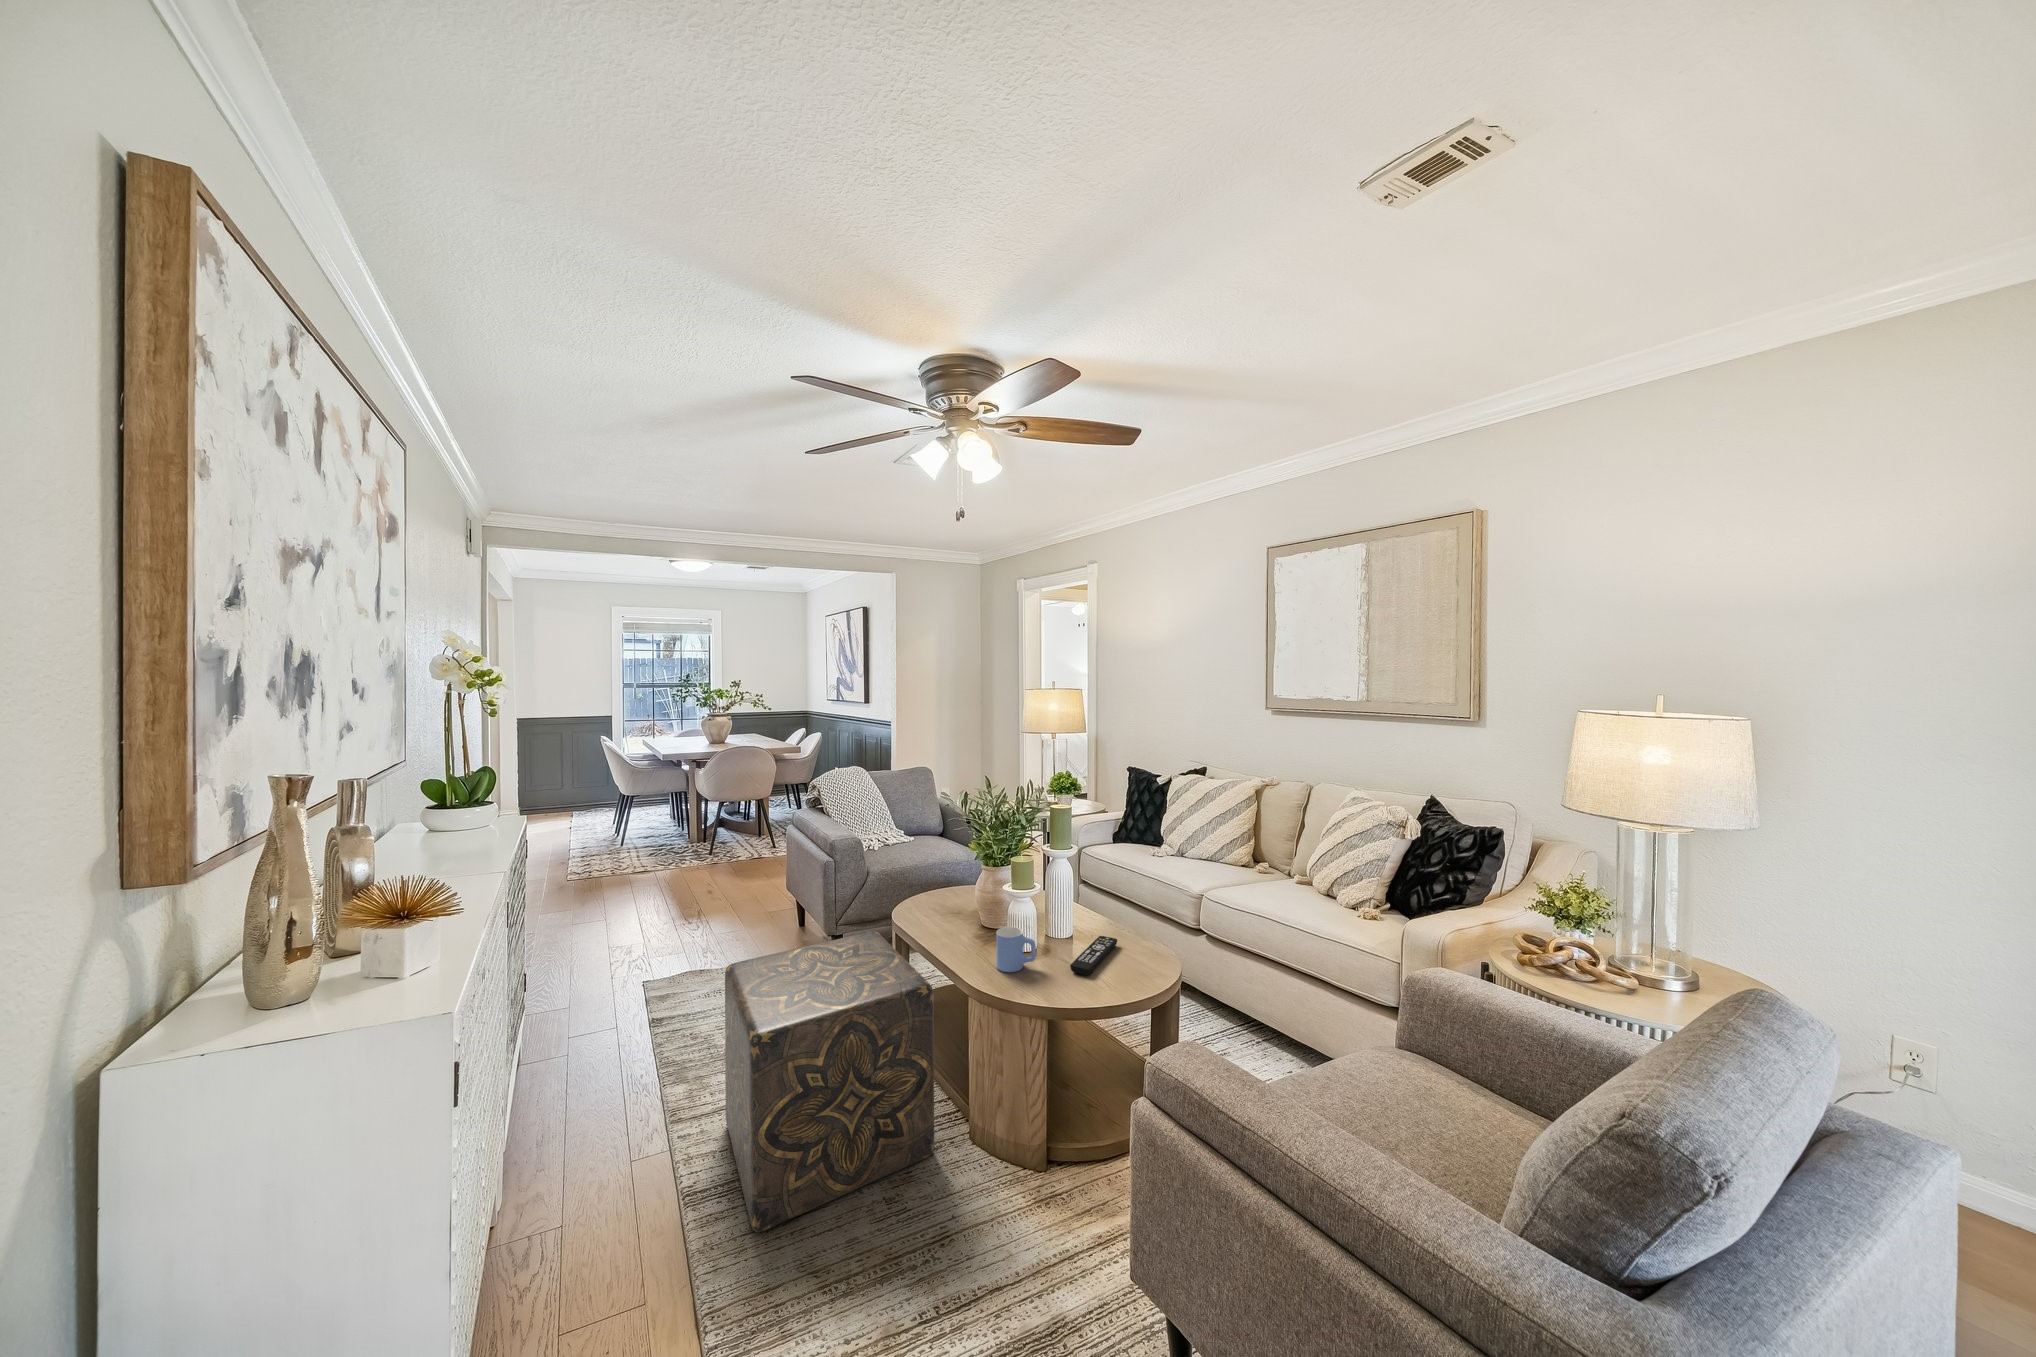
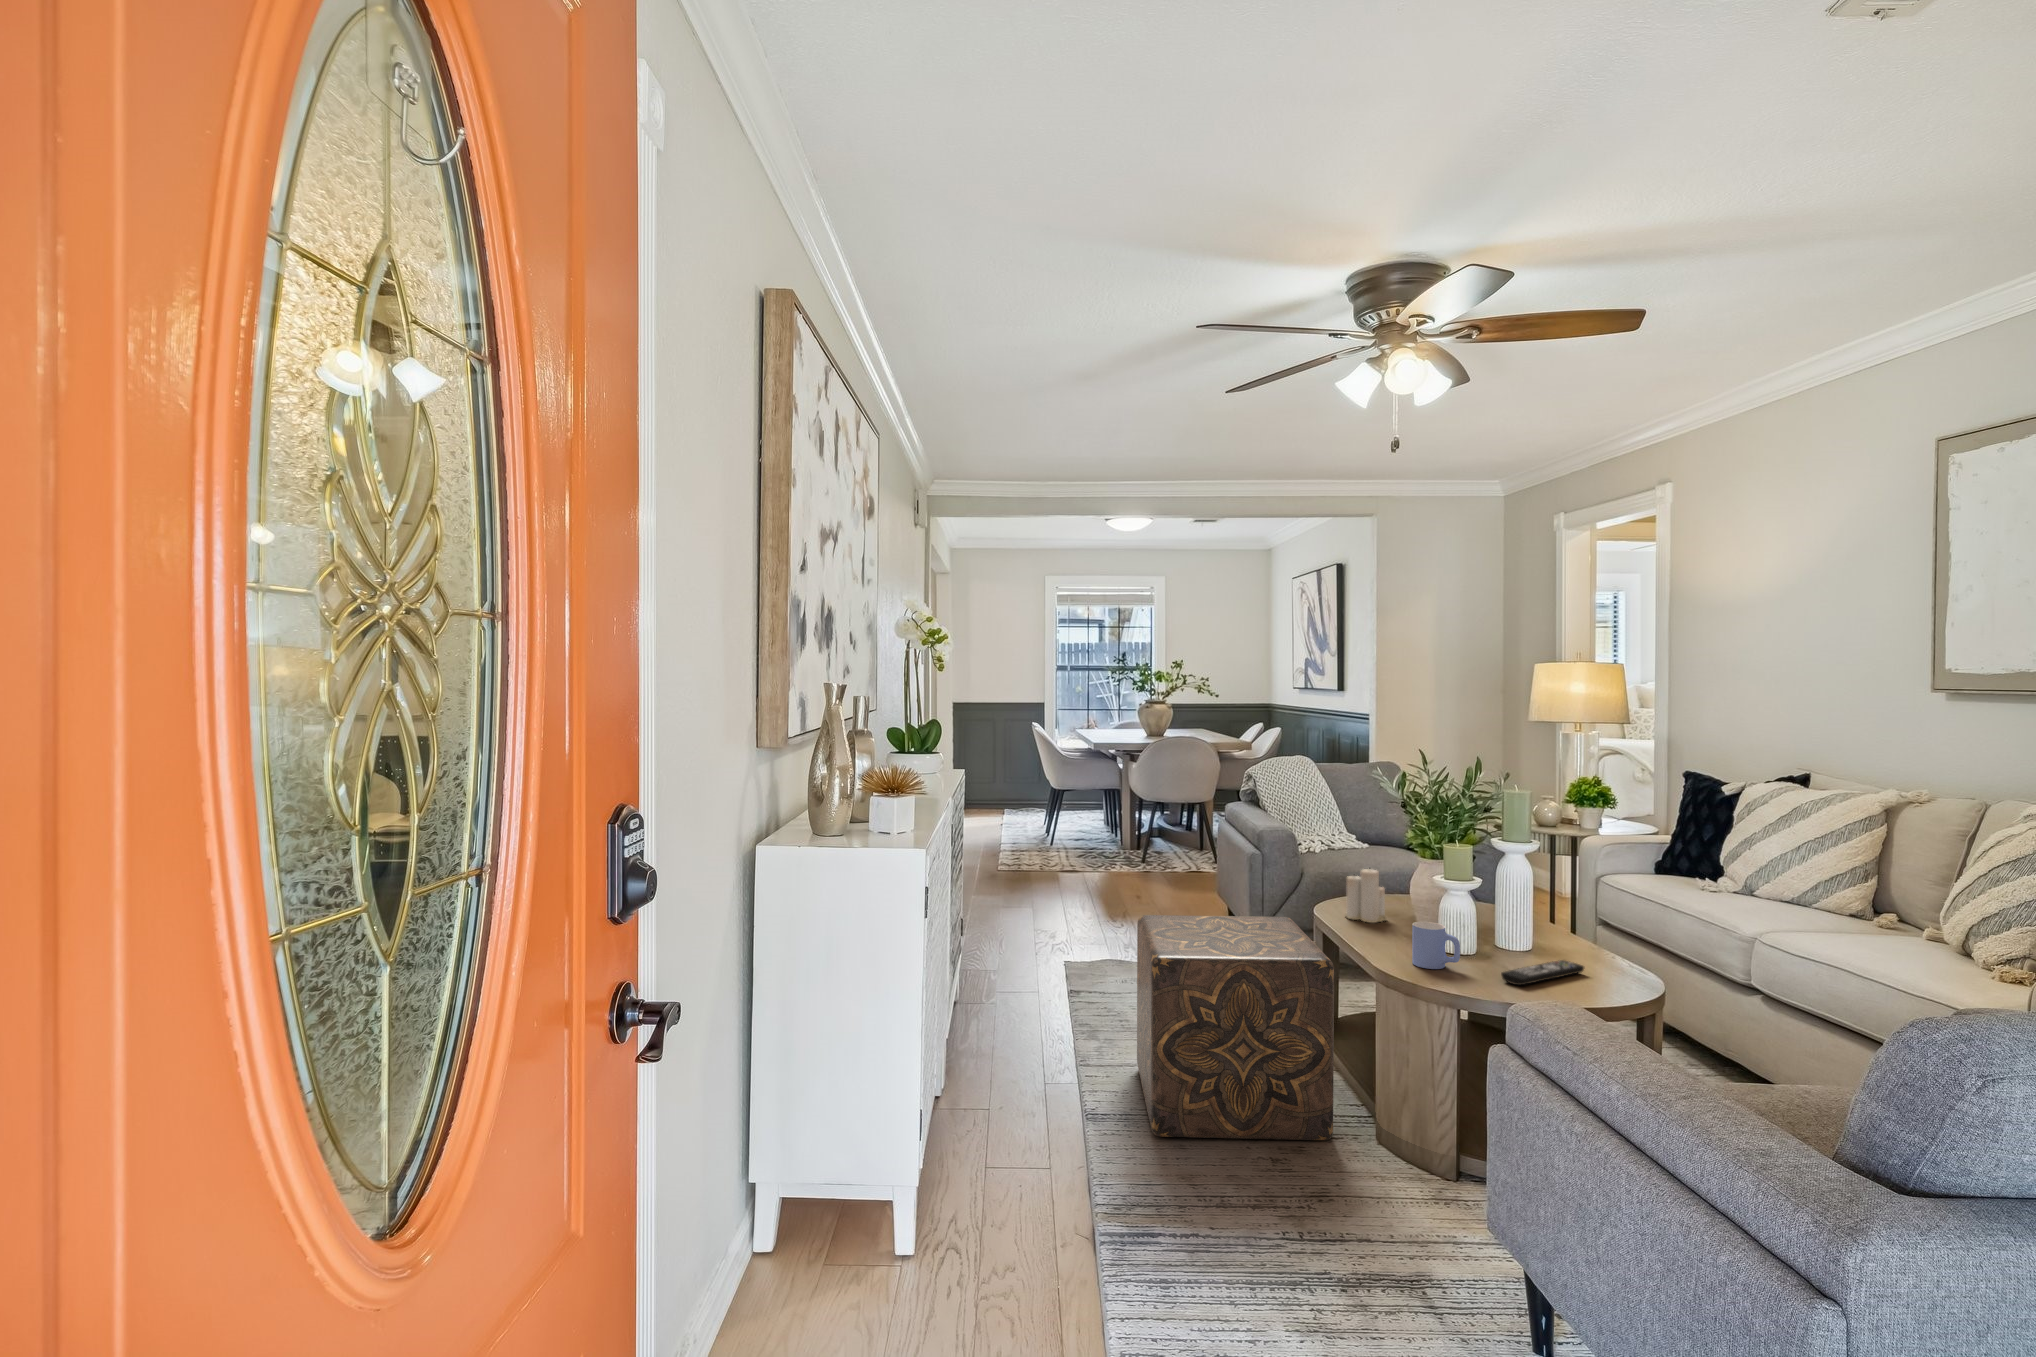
candle: none [921,870,956,921] -> present [1345,869,1387,923]

